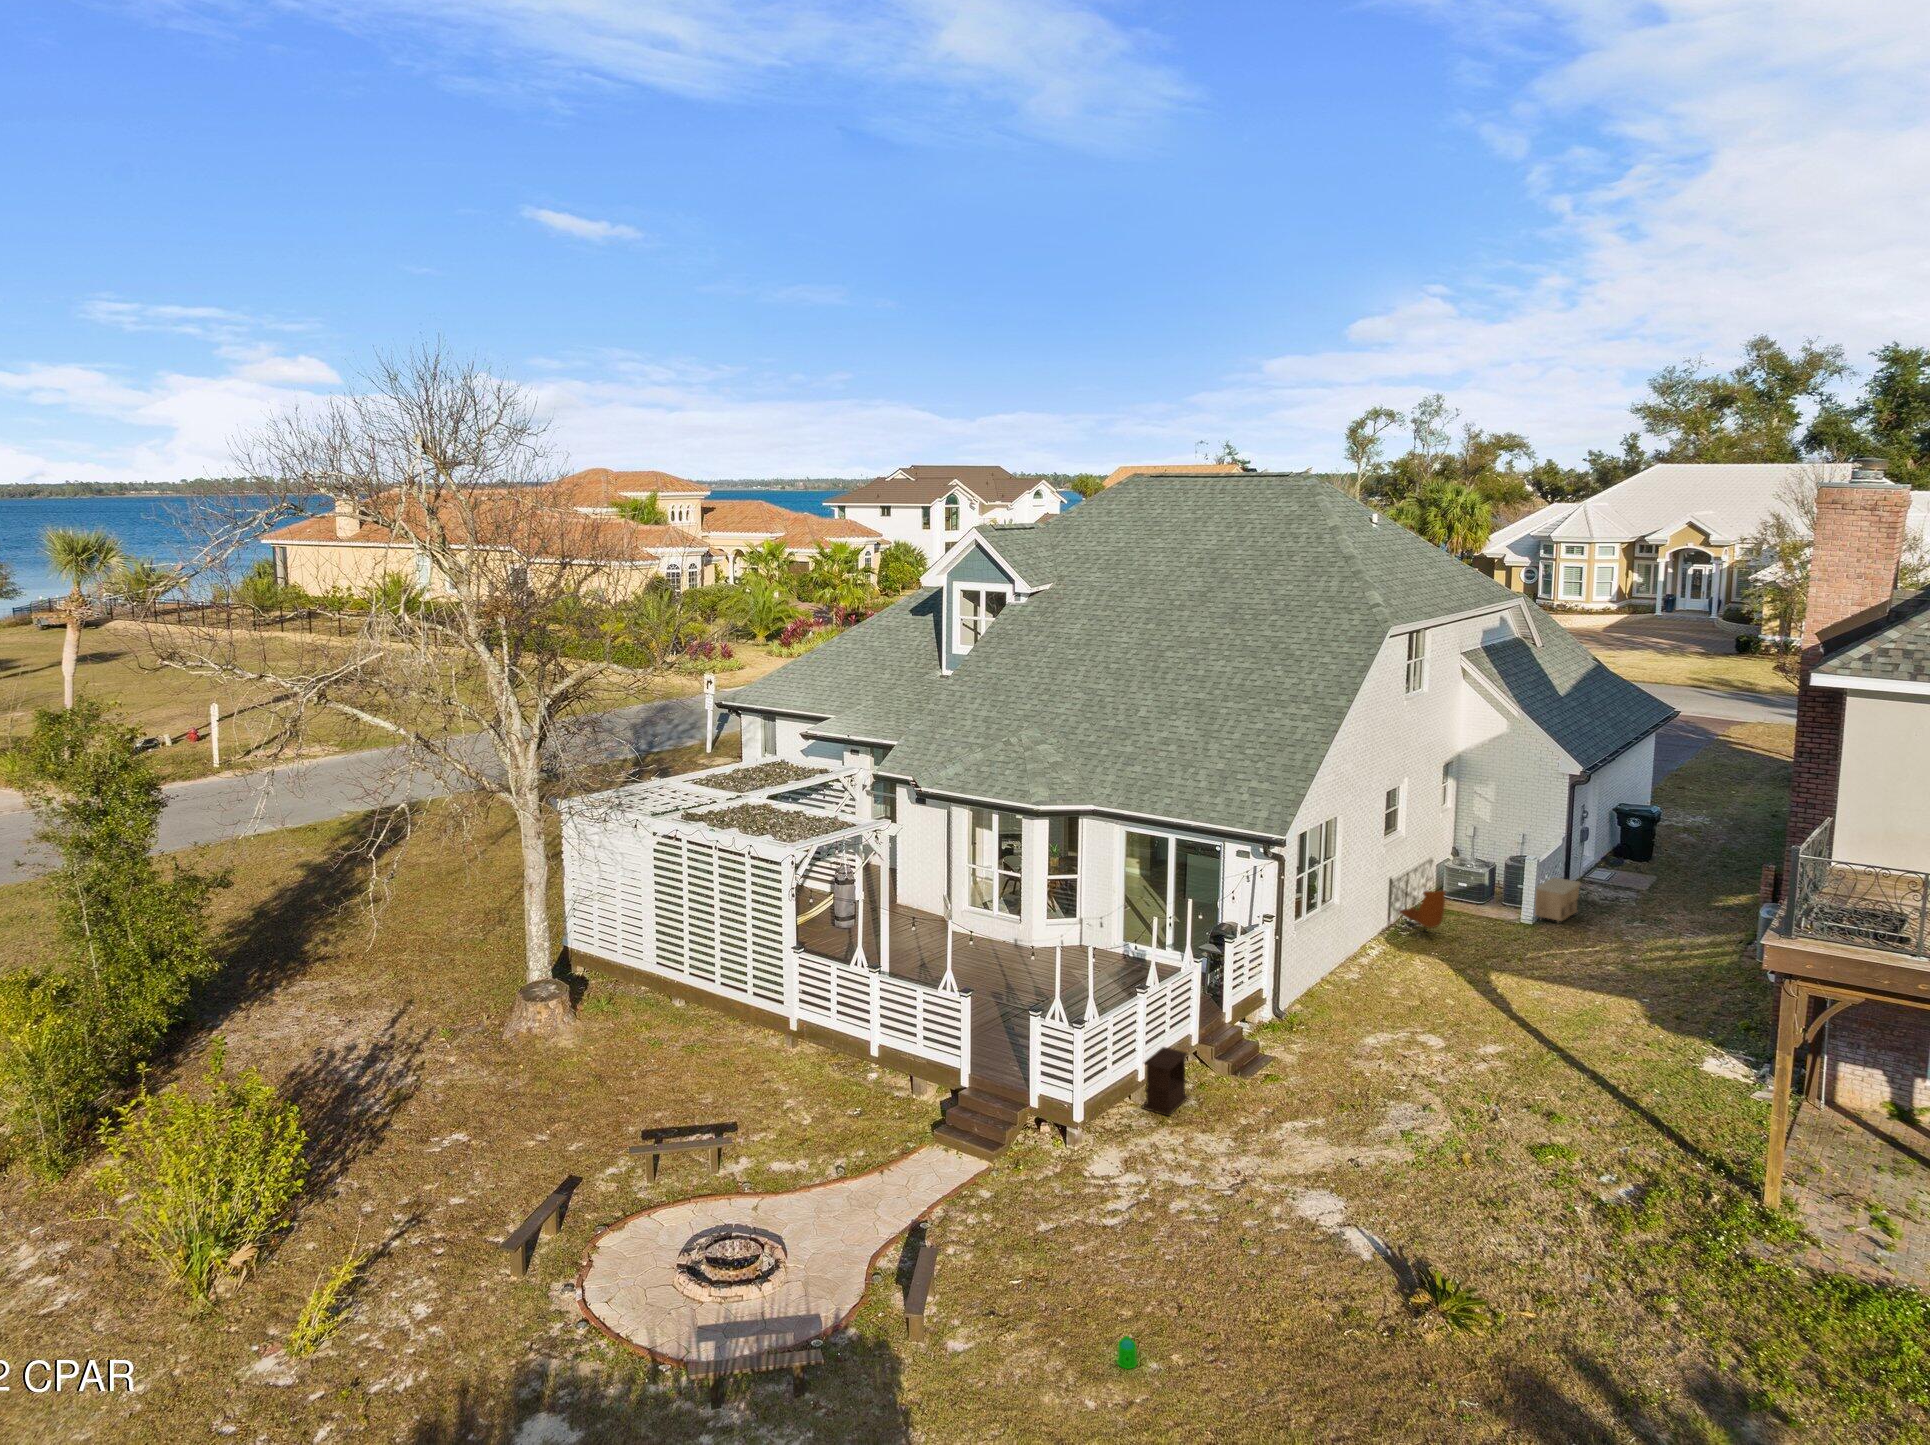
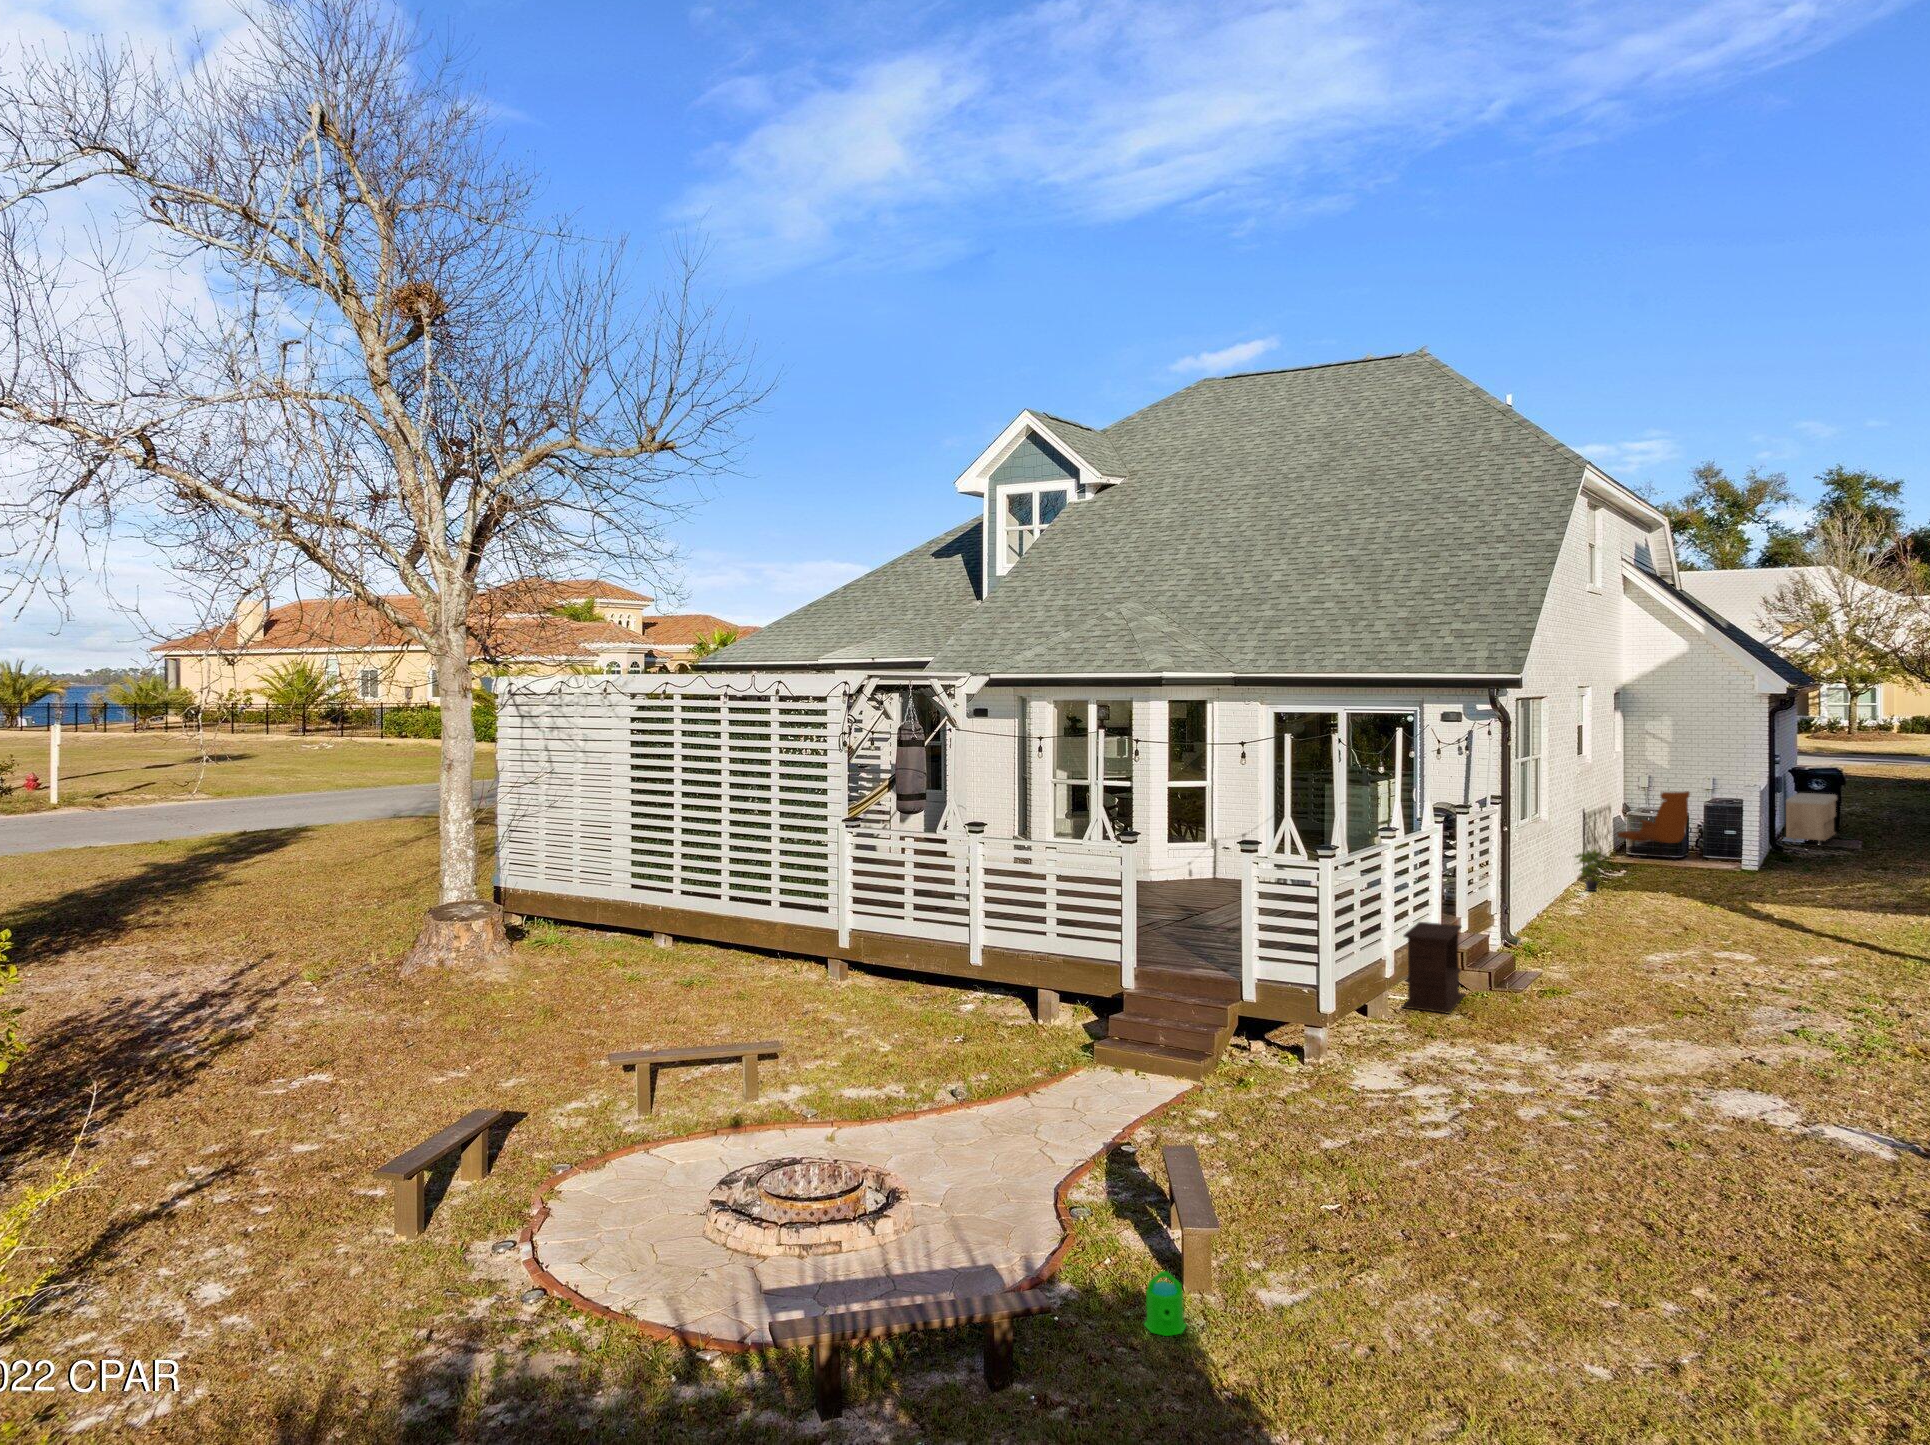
potted plant: none [1333,946,1359,979] -> present [1575,849,1608,891]
watering can: present [1117,1336,1138,1369] -> present [1144,1271,1186,1336]

